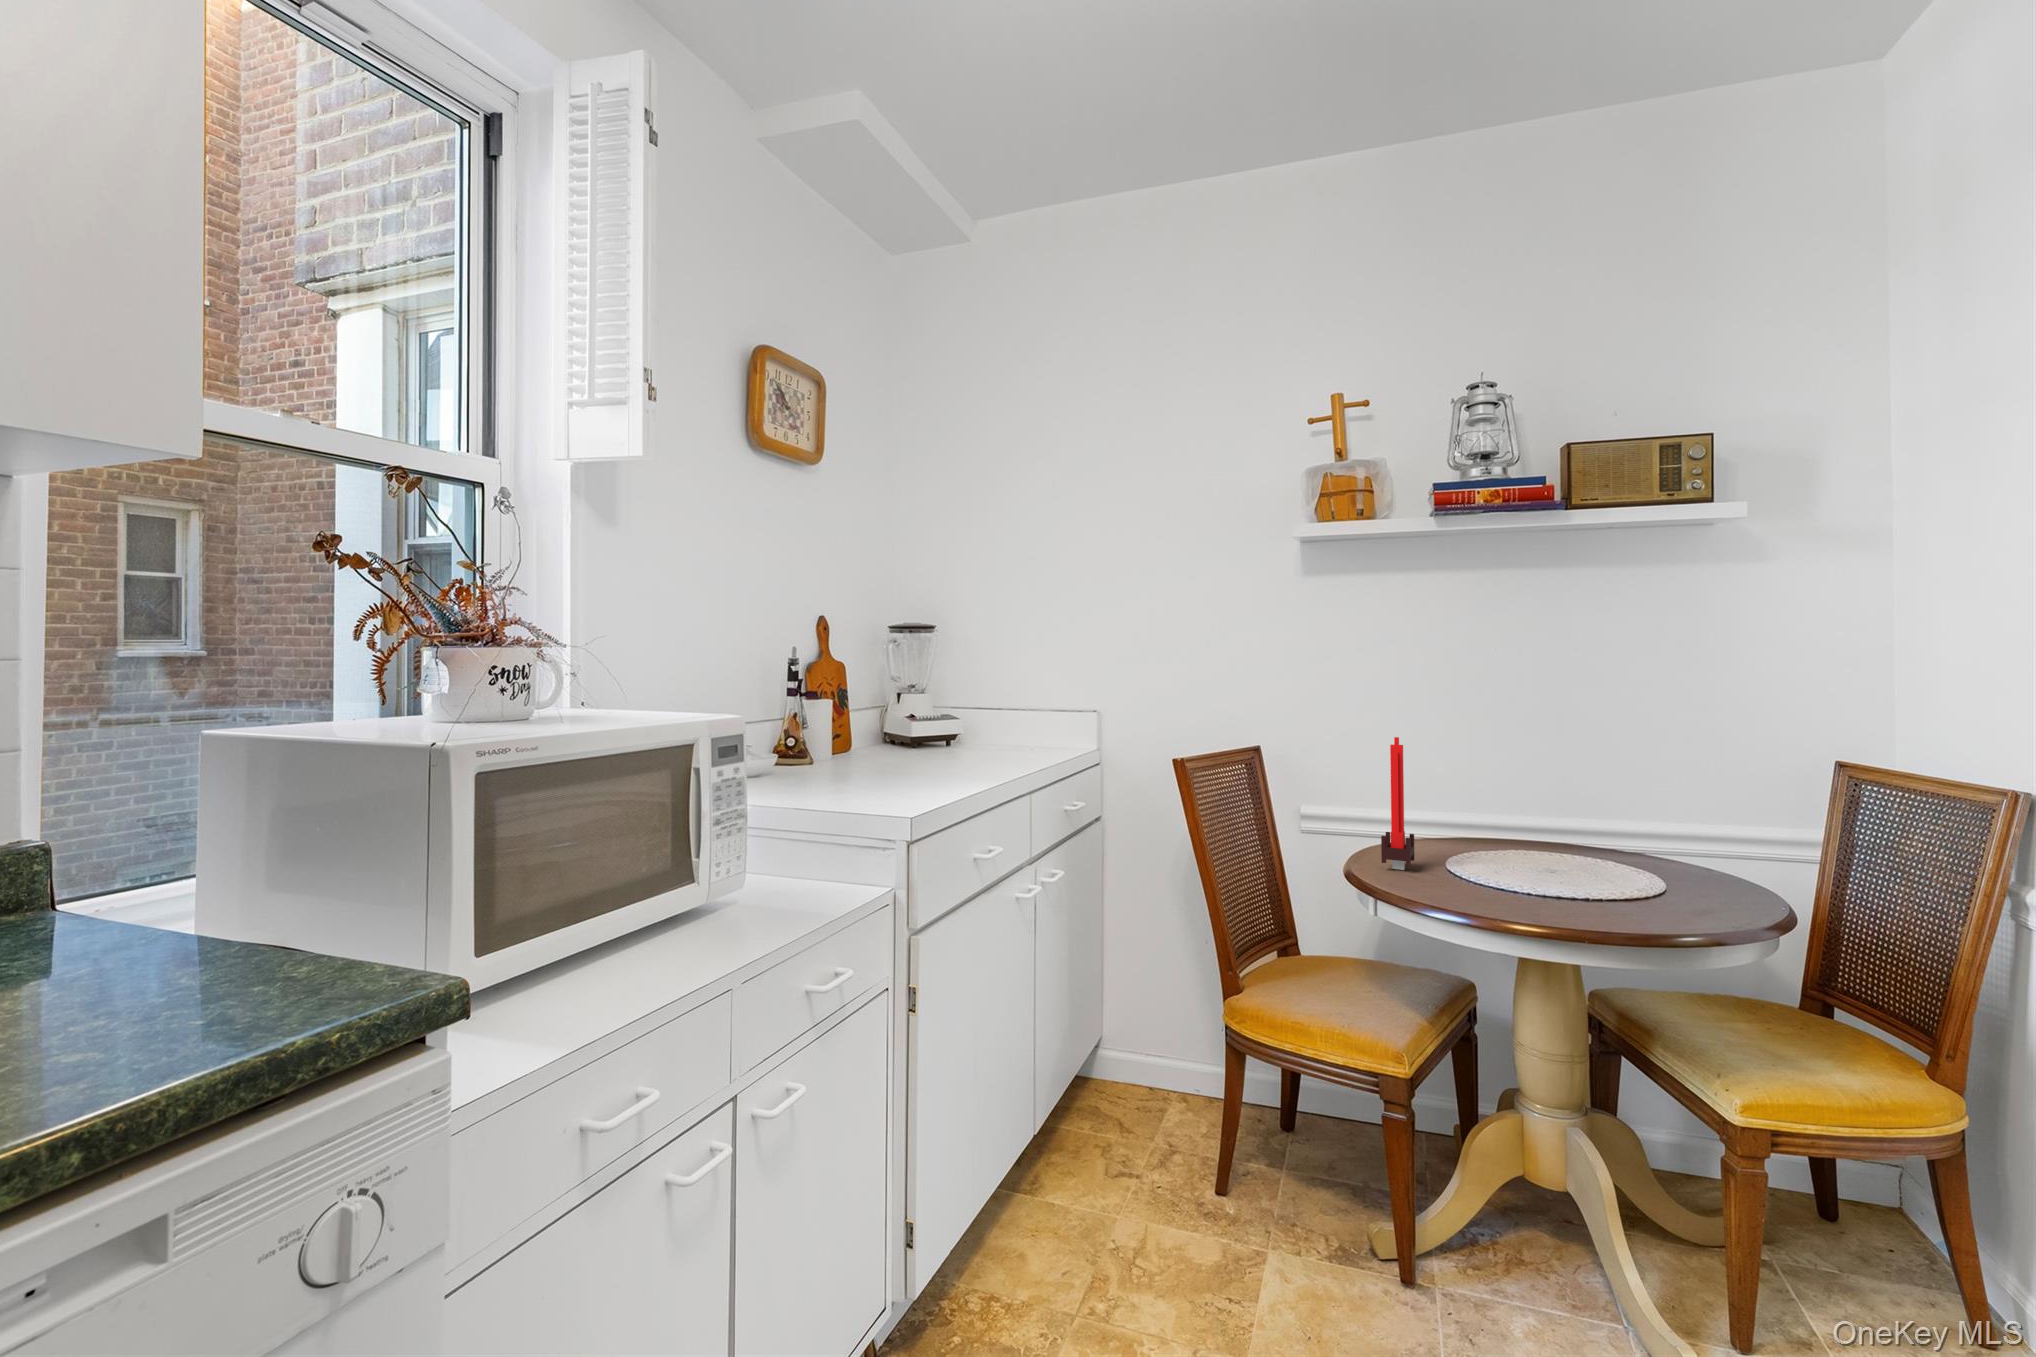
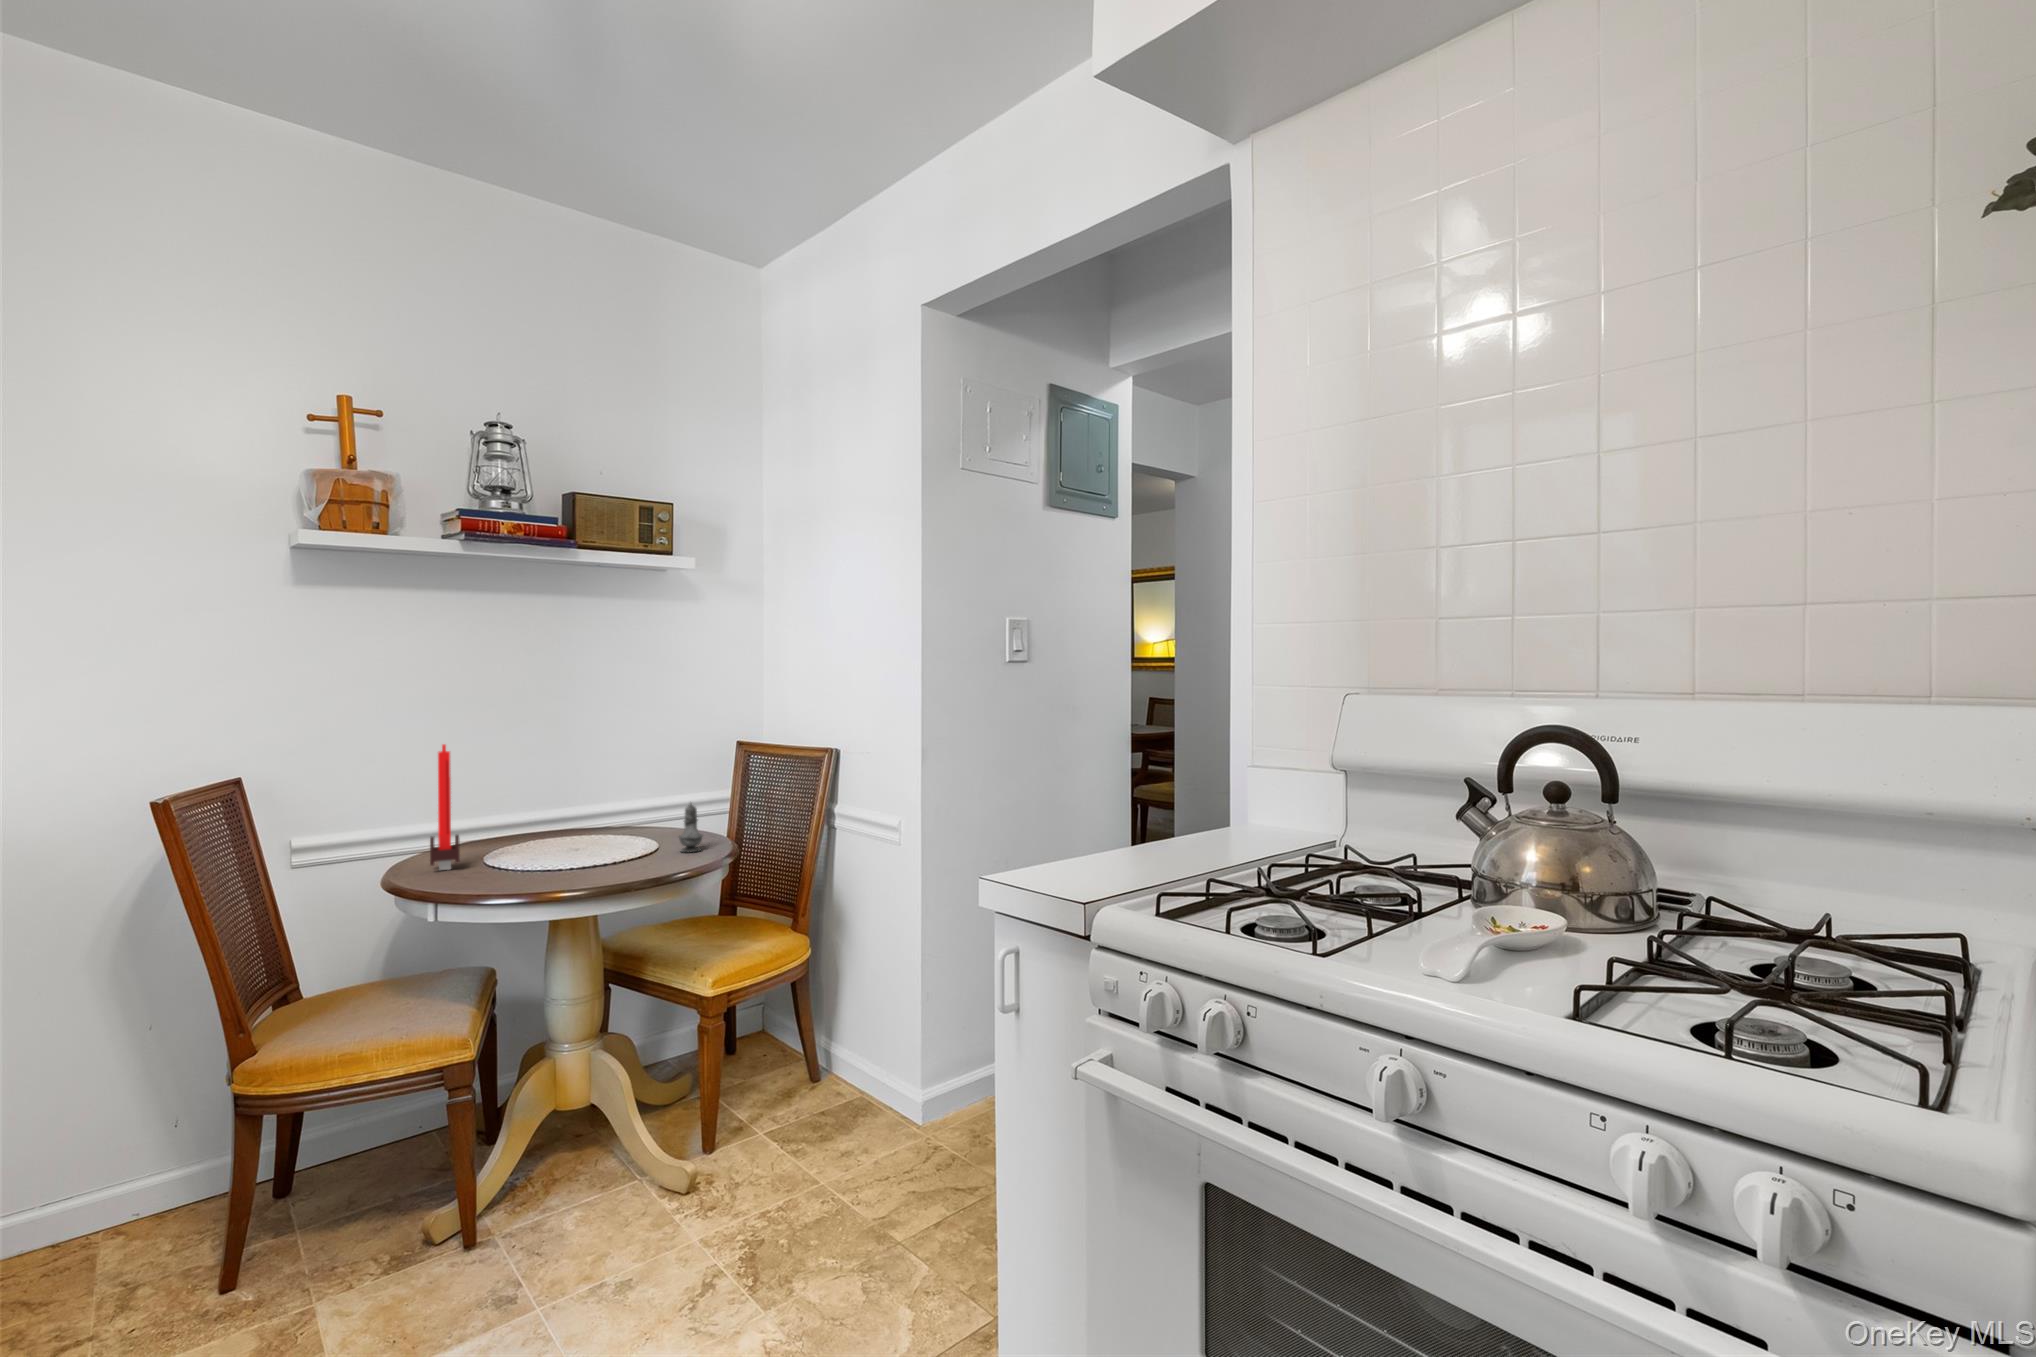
salt shaker: none [1687,840,1728,911] -> present [679,803,703,852]

